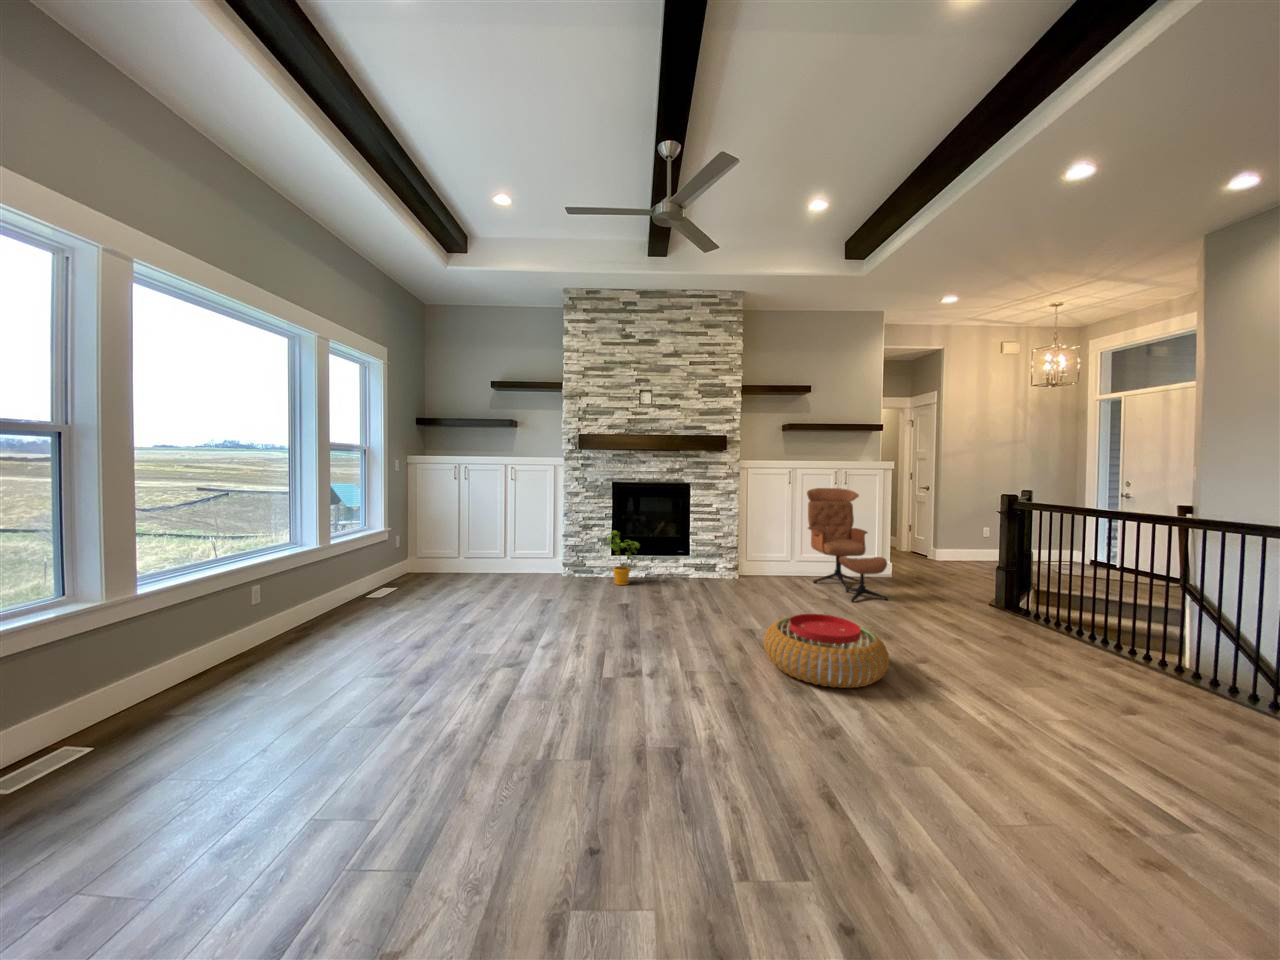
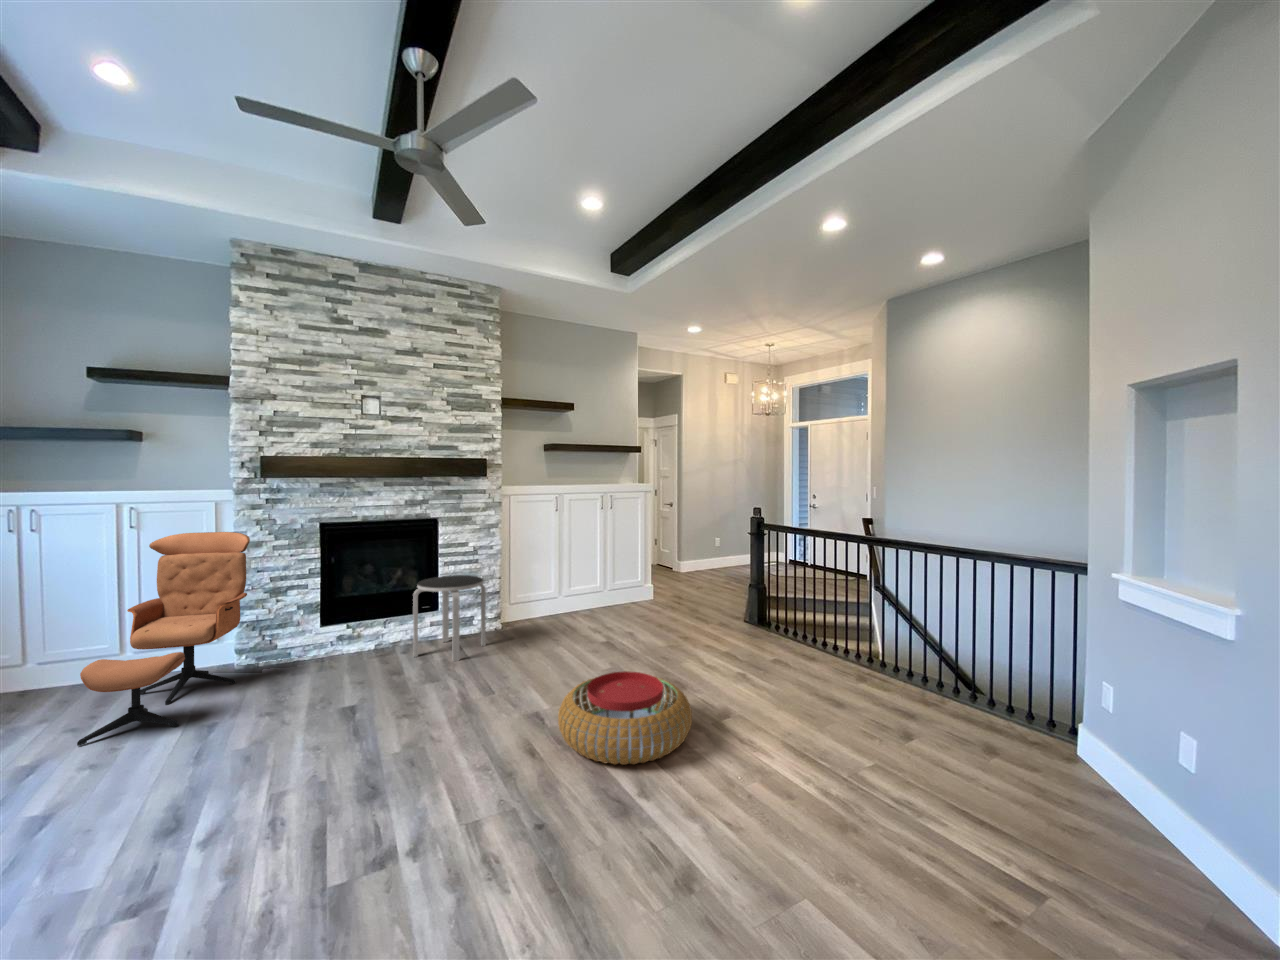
lounge chair: present [807,488,888,602] -> present [77,532,250,746]
side table: none [669,529,724,594] -> present [413,575,486,661]
house plant: present [604,531,640,585] -> none [310,593,369,669]

